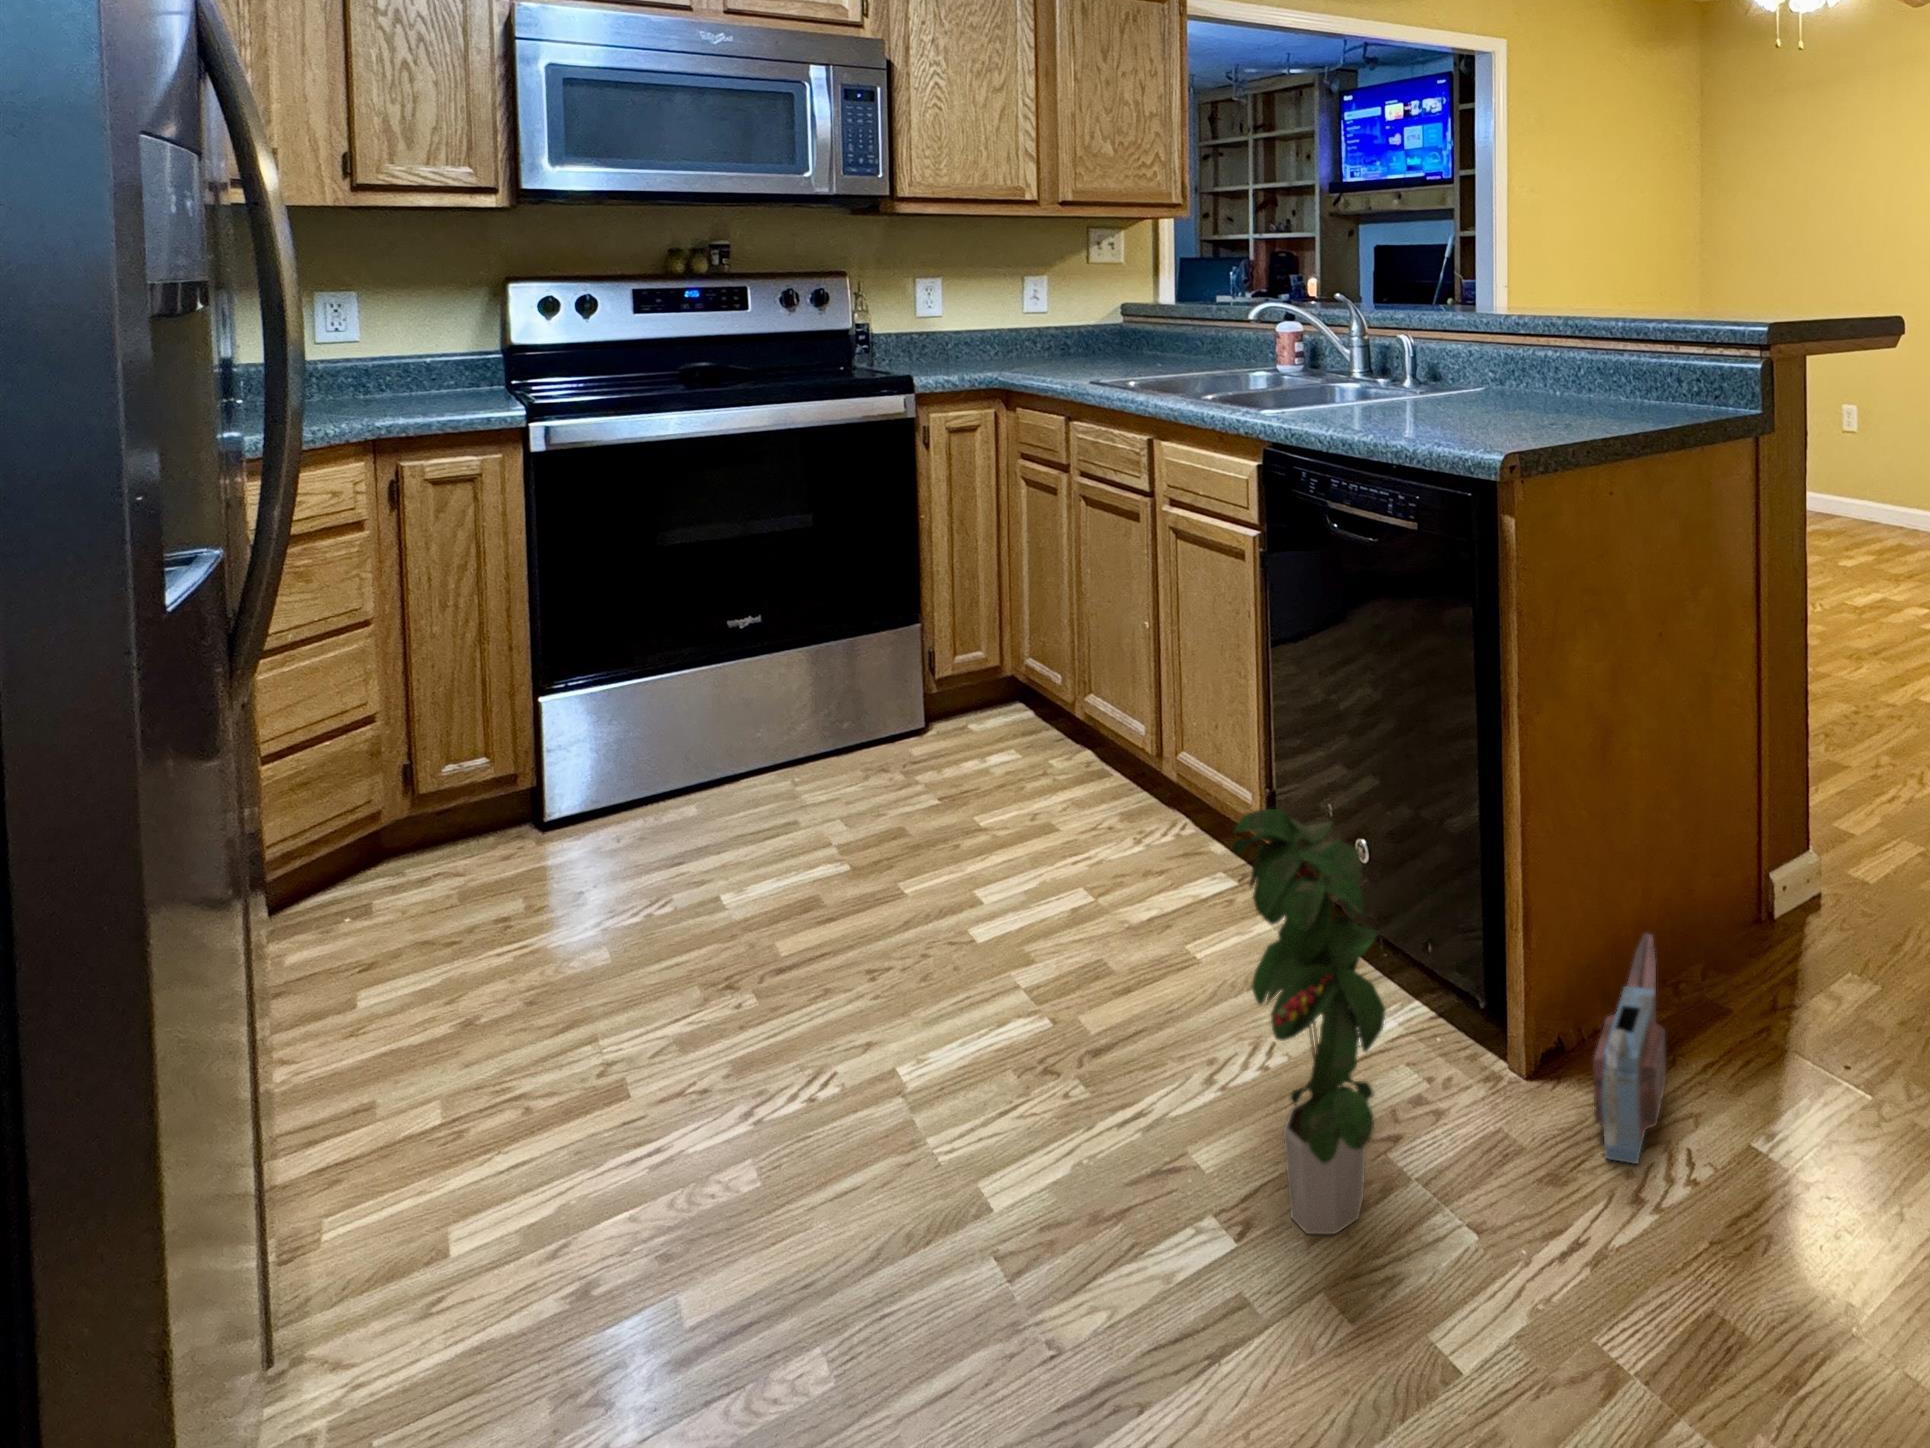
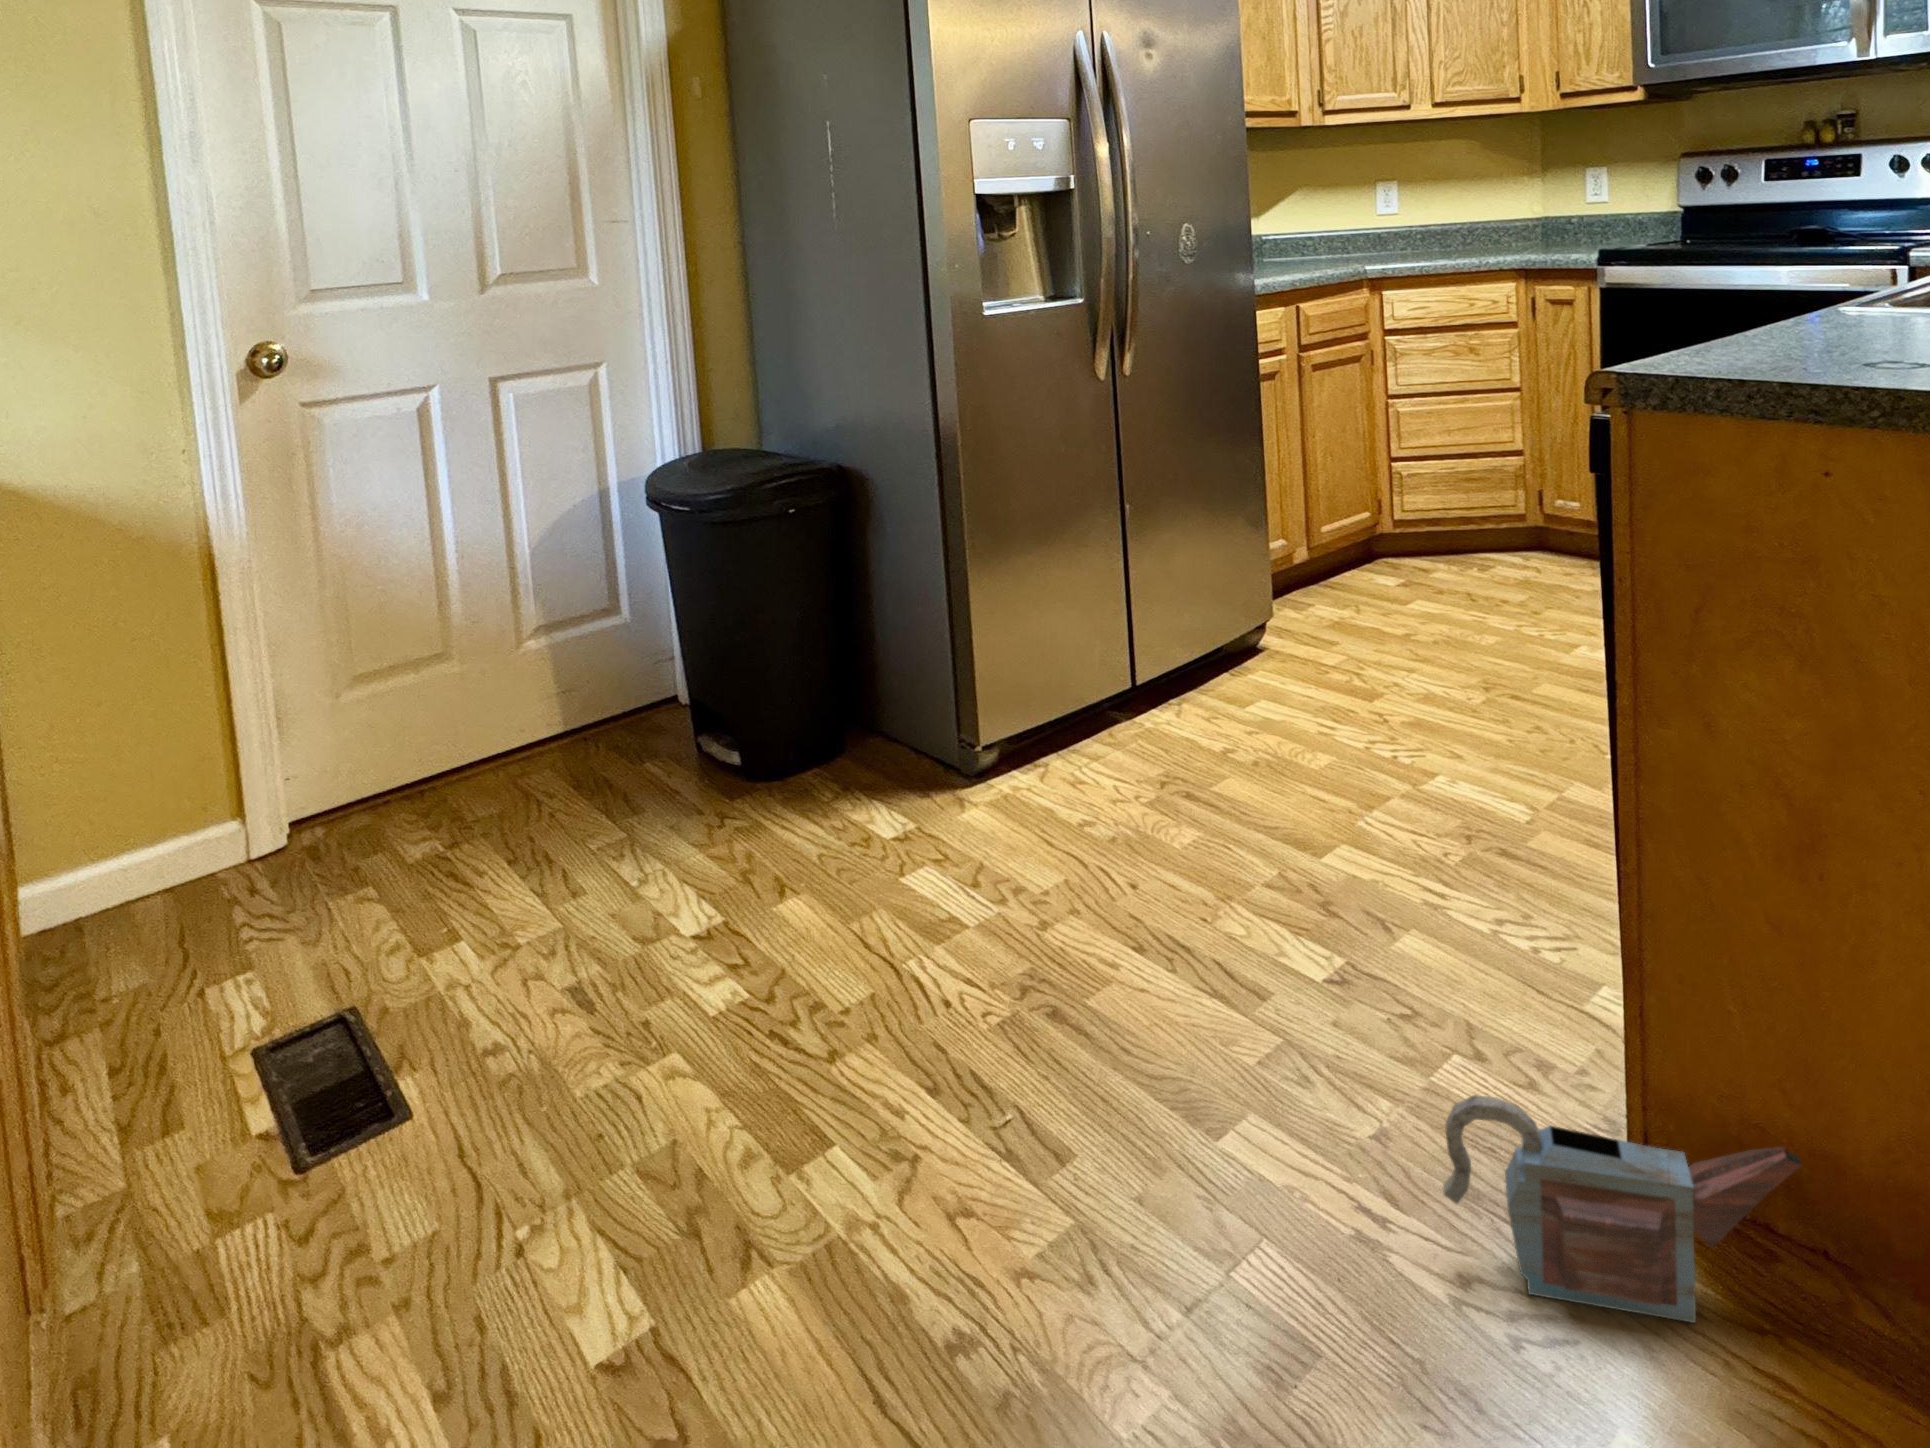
potted plant: present [1233,809,1386,1234] -> none [1207,660,1504,1046]

